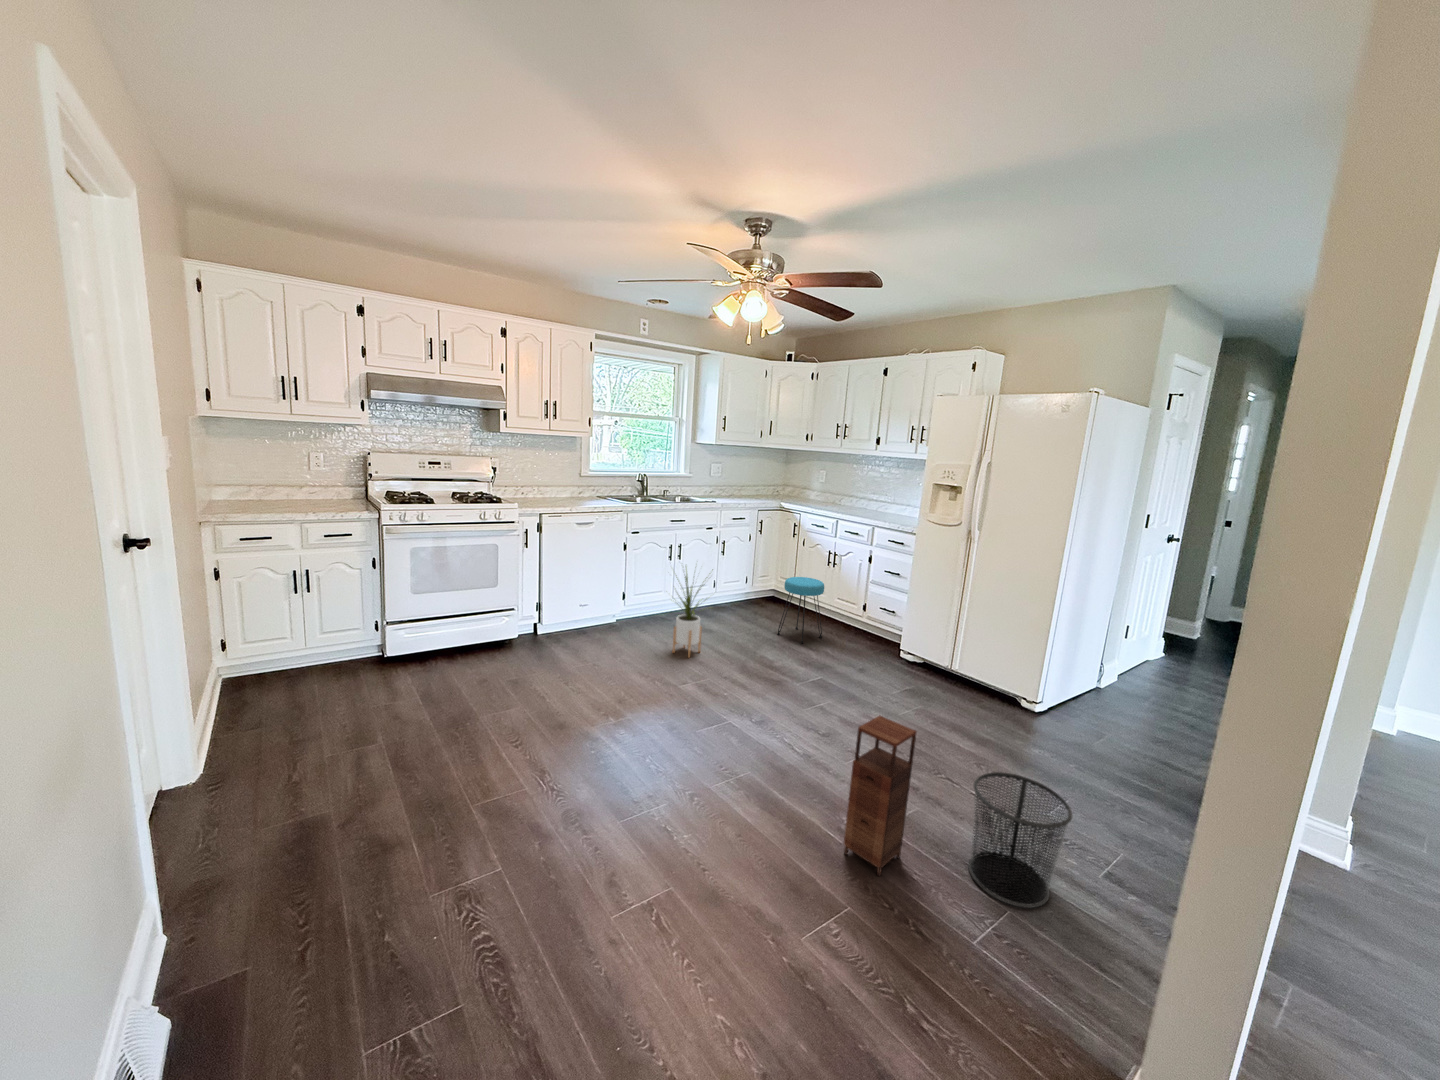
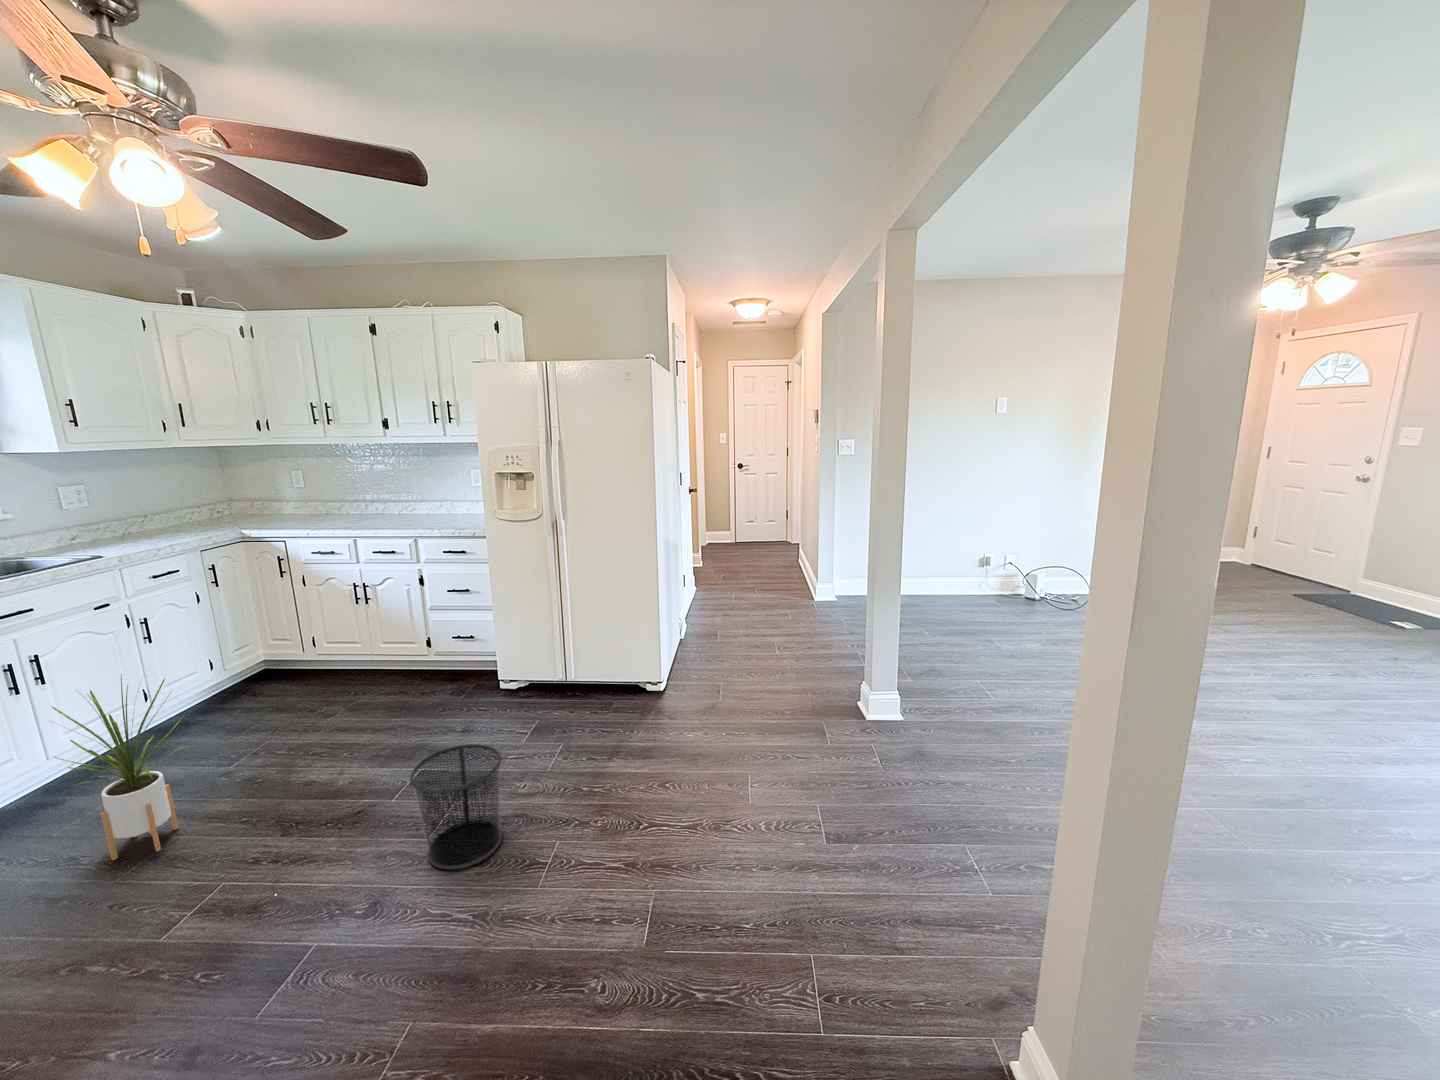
stool: present [777,577,824,643] -> none [302,630,382,730]
storage cabinet: present [844,715,916,876] -> none [613,805,678,1012]
waste bin: present [968,772,1072,908] -> present [410,744,502,869]

